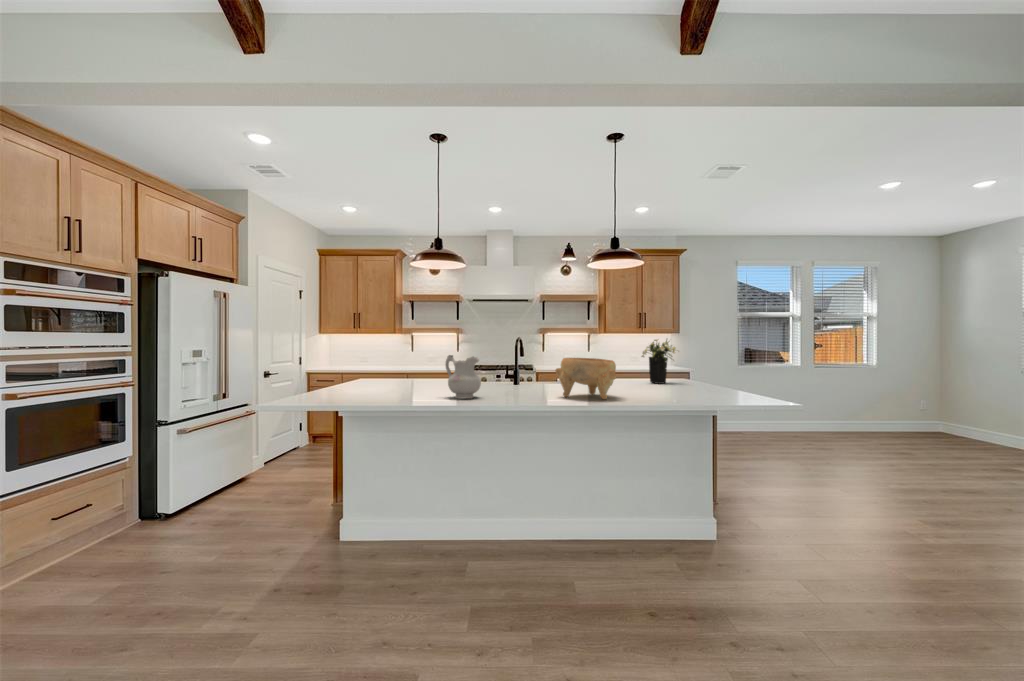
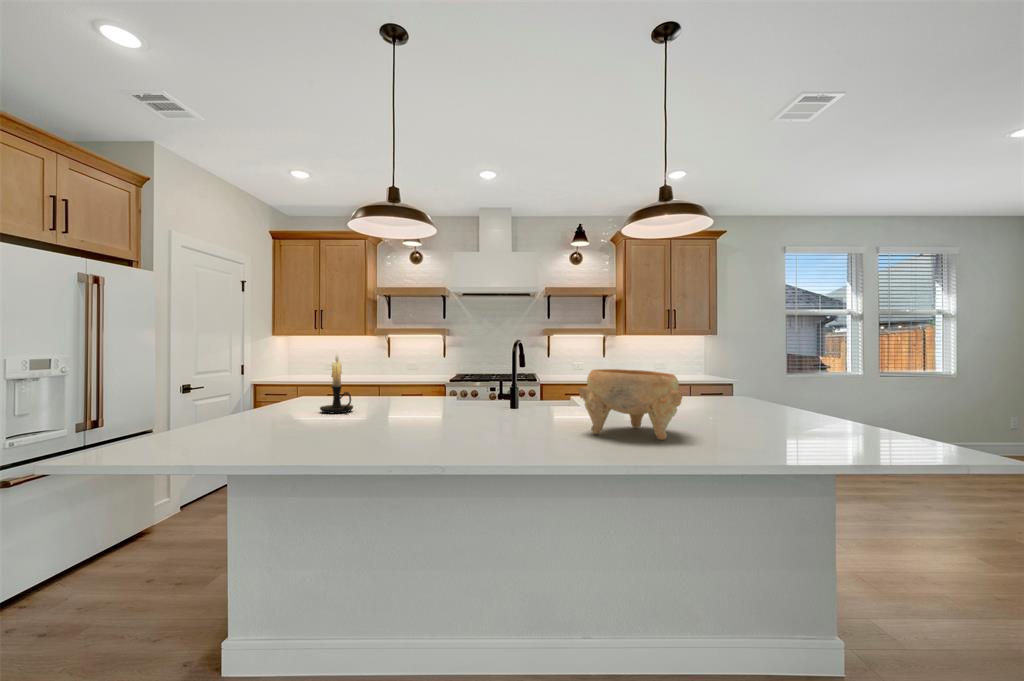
flower arrangement: present [642,339,676,384] -> none [693,339,751,405]
candle holder: none [385,347,407,388] -> present [320,354,353,413]
ceramic pitcher: present [445,355,481,399] -> none [400,365,457,439]

